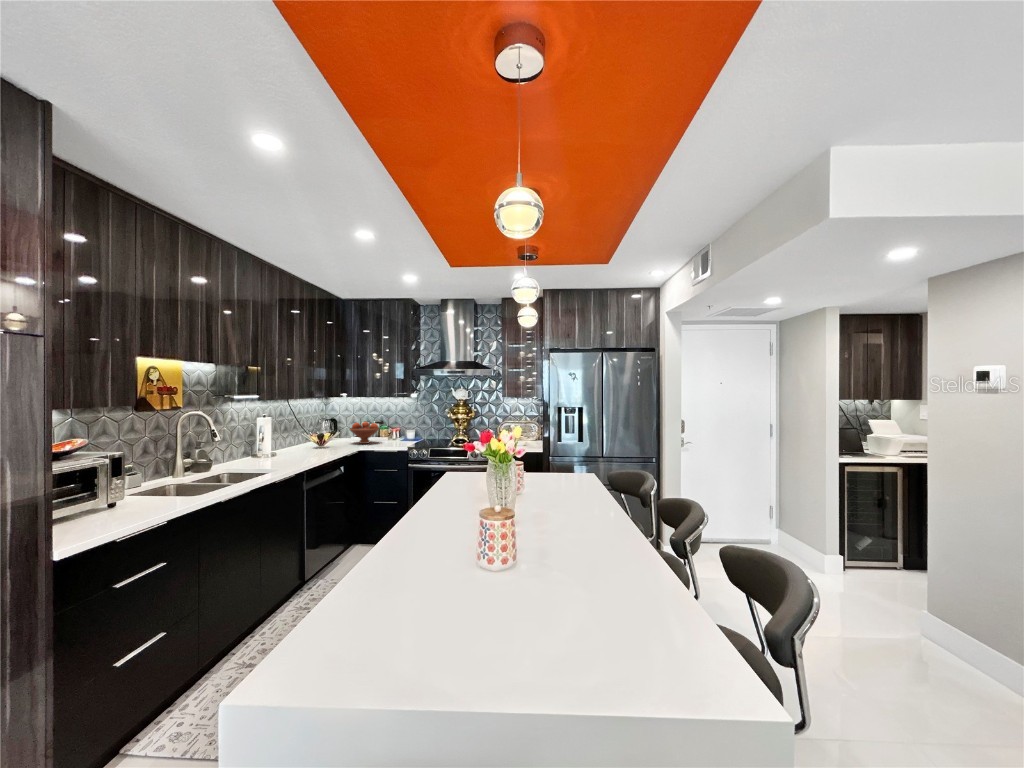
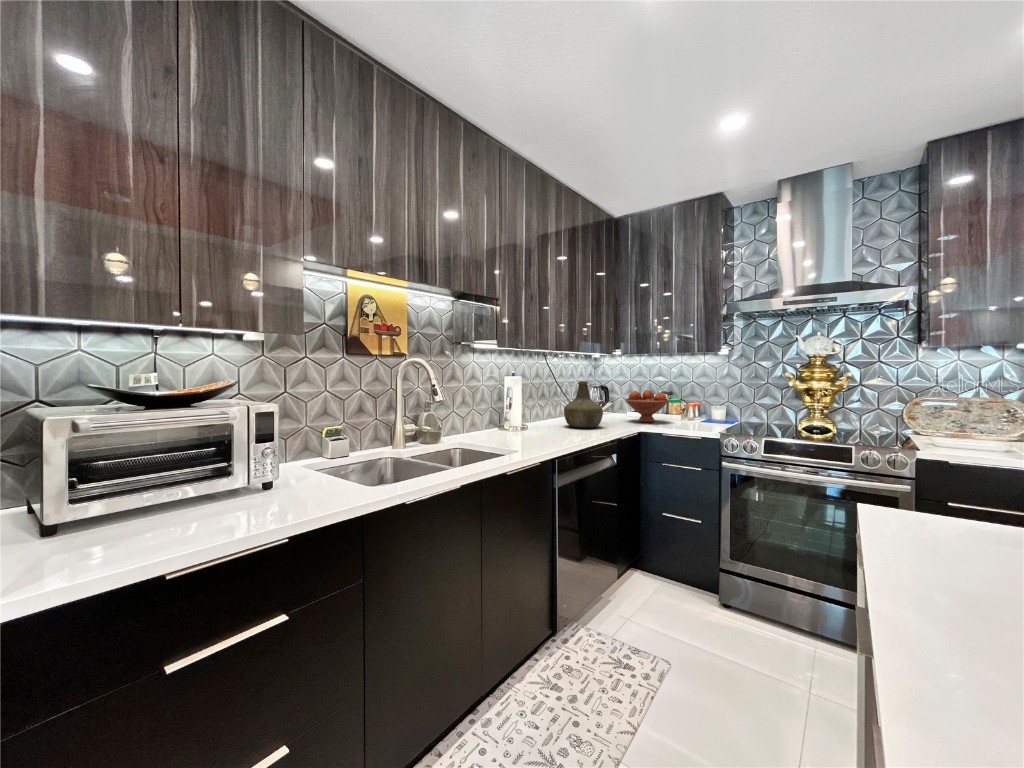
bottle: none [304,418,333,451] -> present [564,381,603,428]

